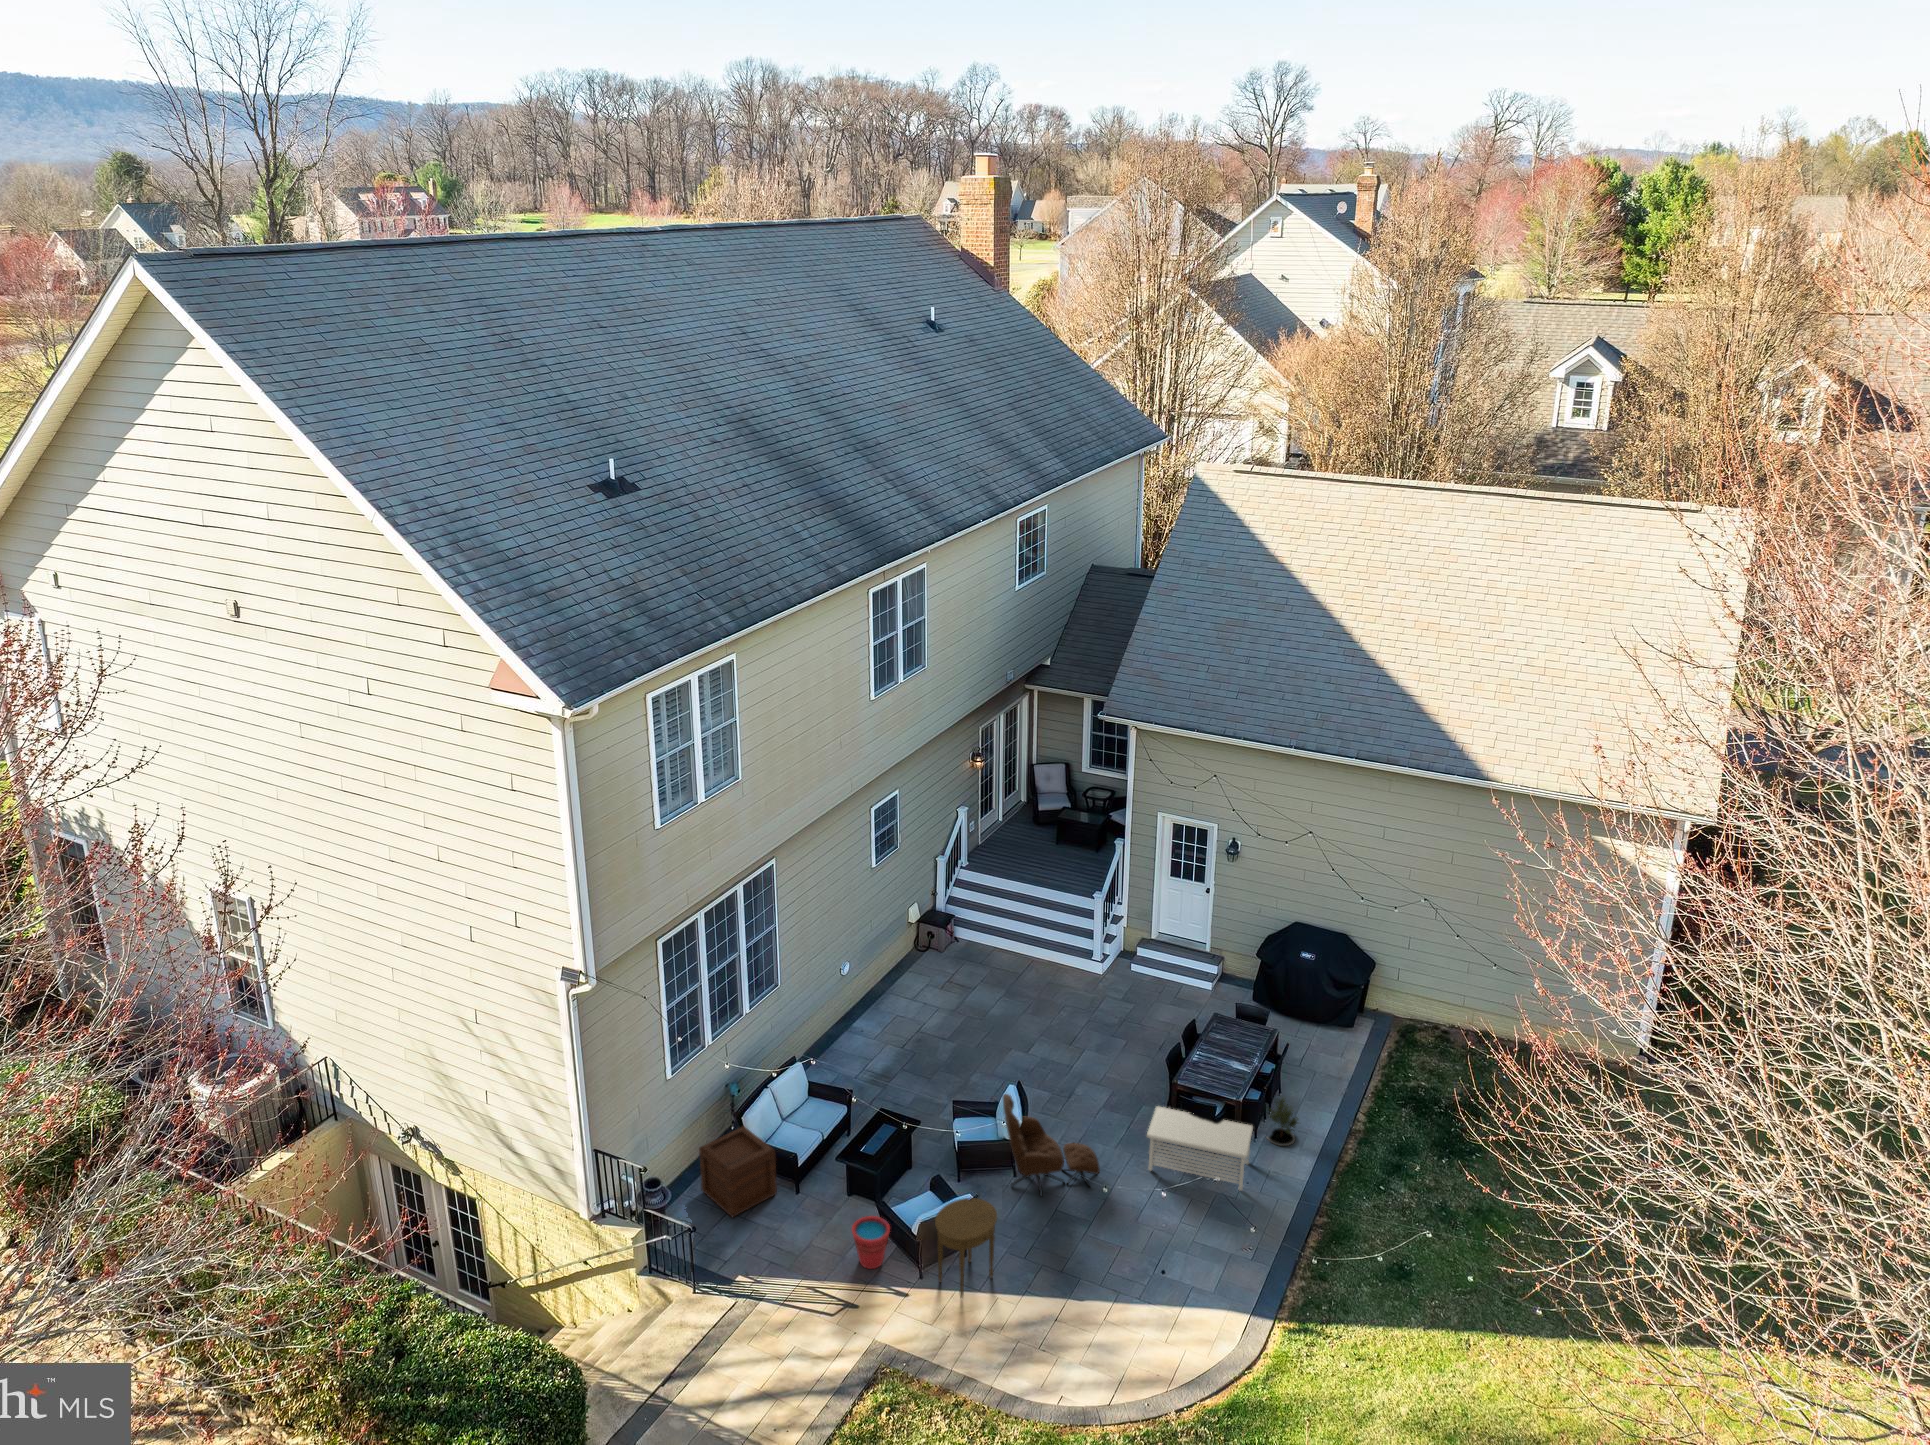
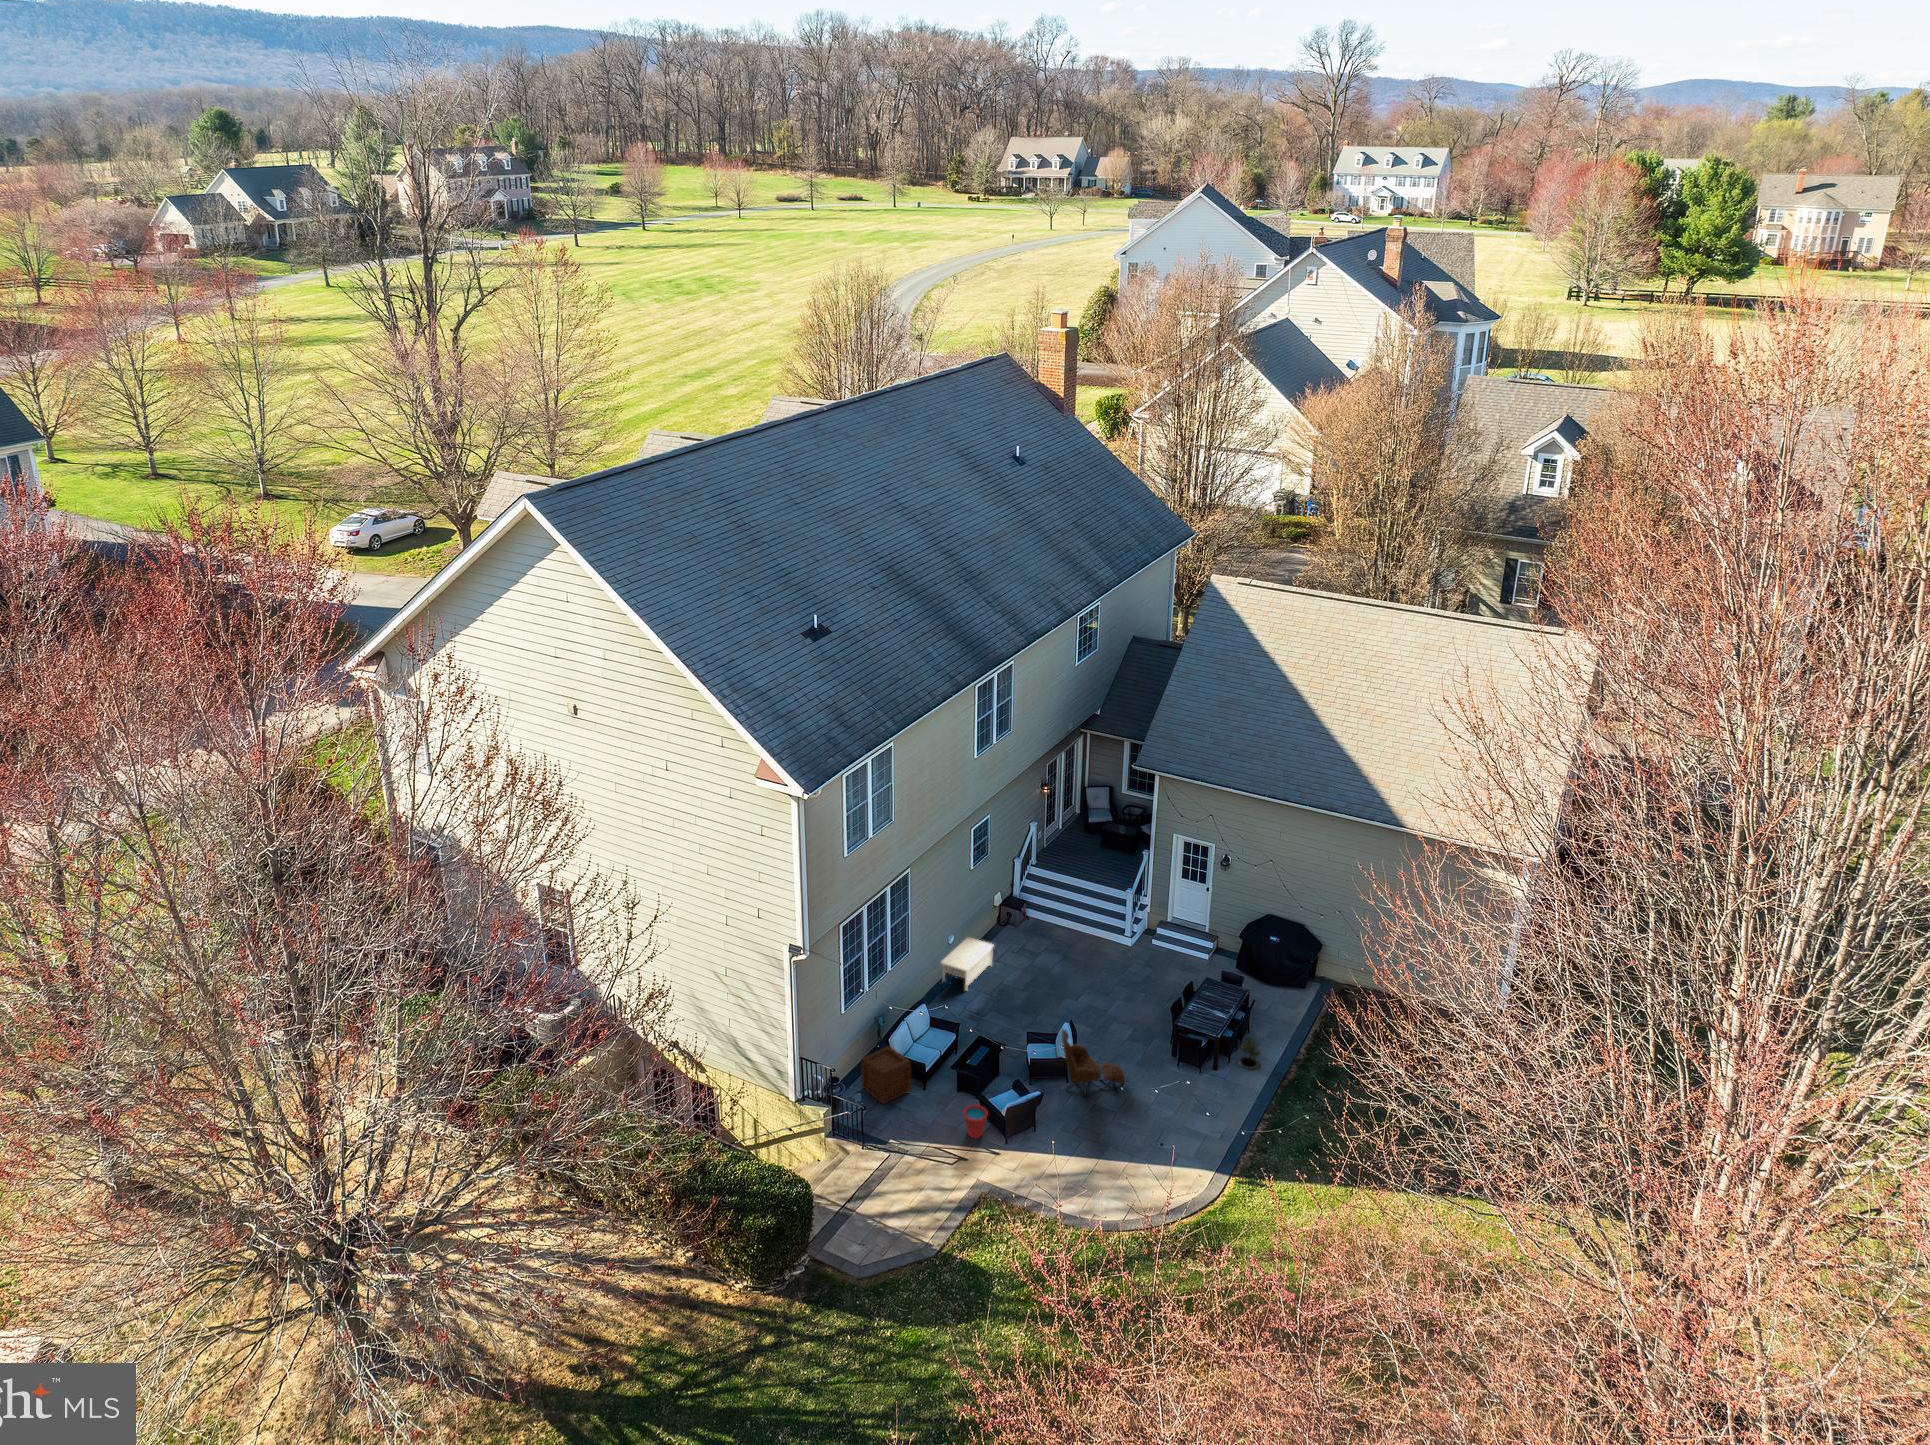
storage bench: present [1147,1106,1253,1190] -> present [941,937,994,990]
side table: present [935,1198,997,1299] -> none [1018,1095,1058,1158]

